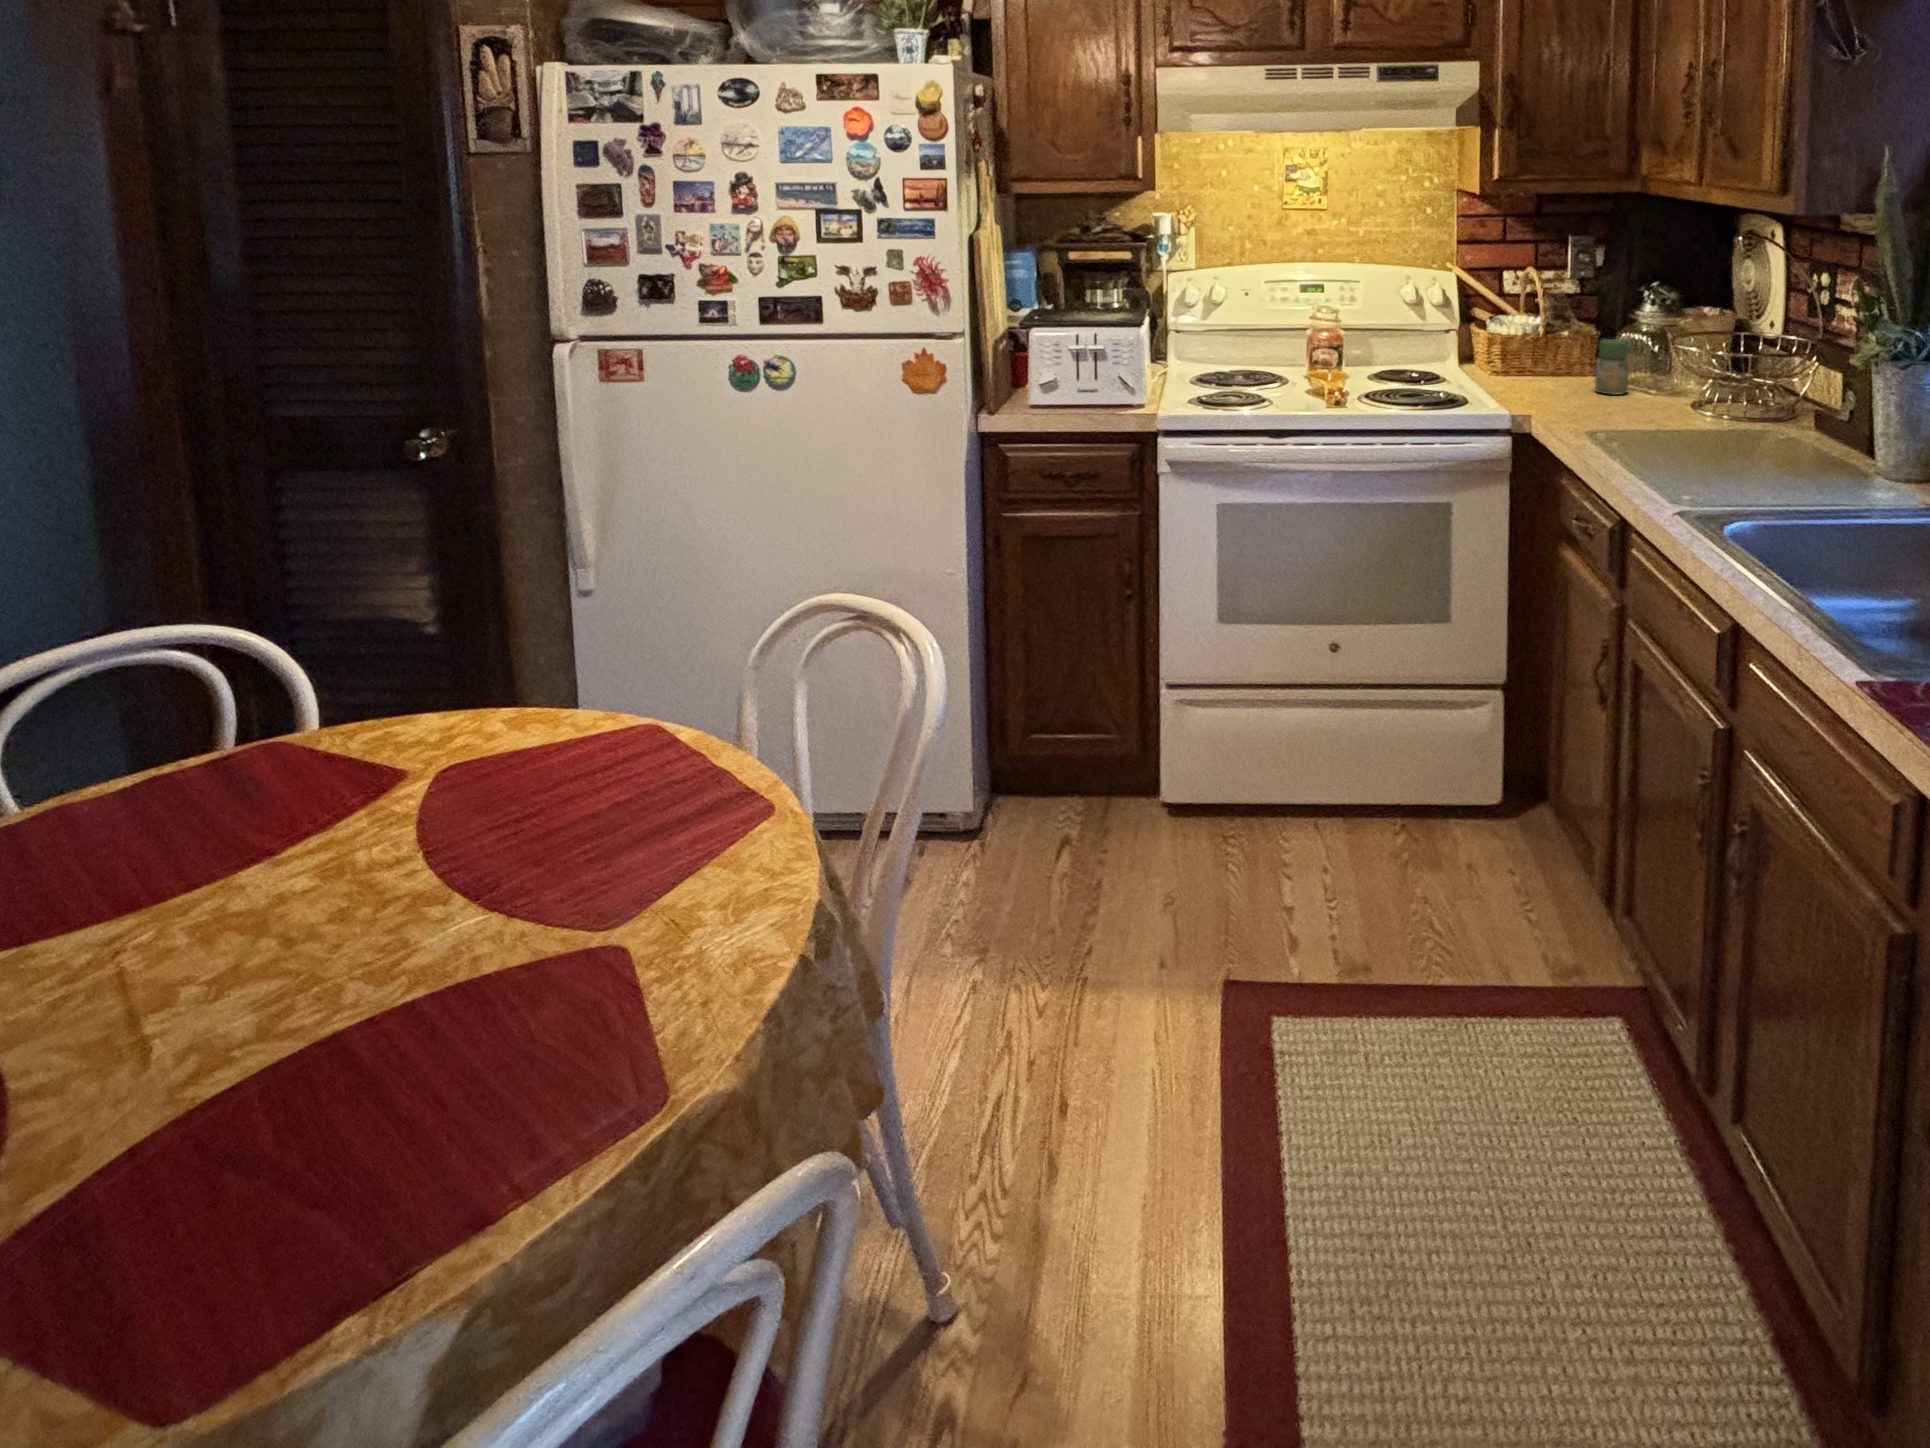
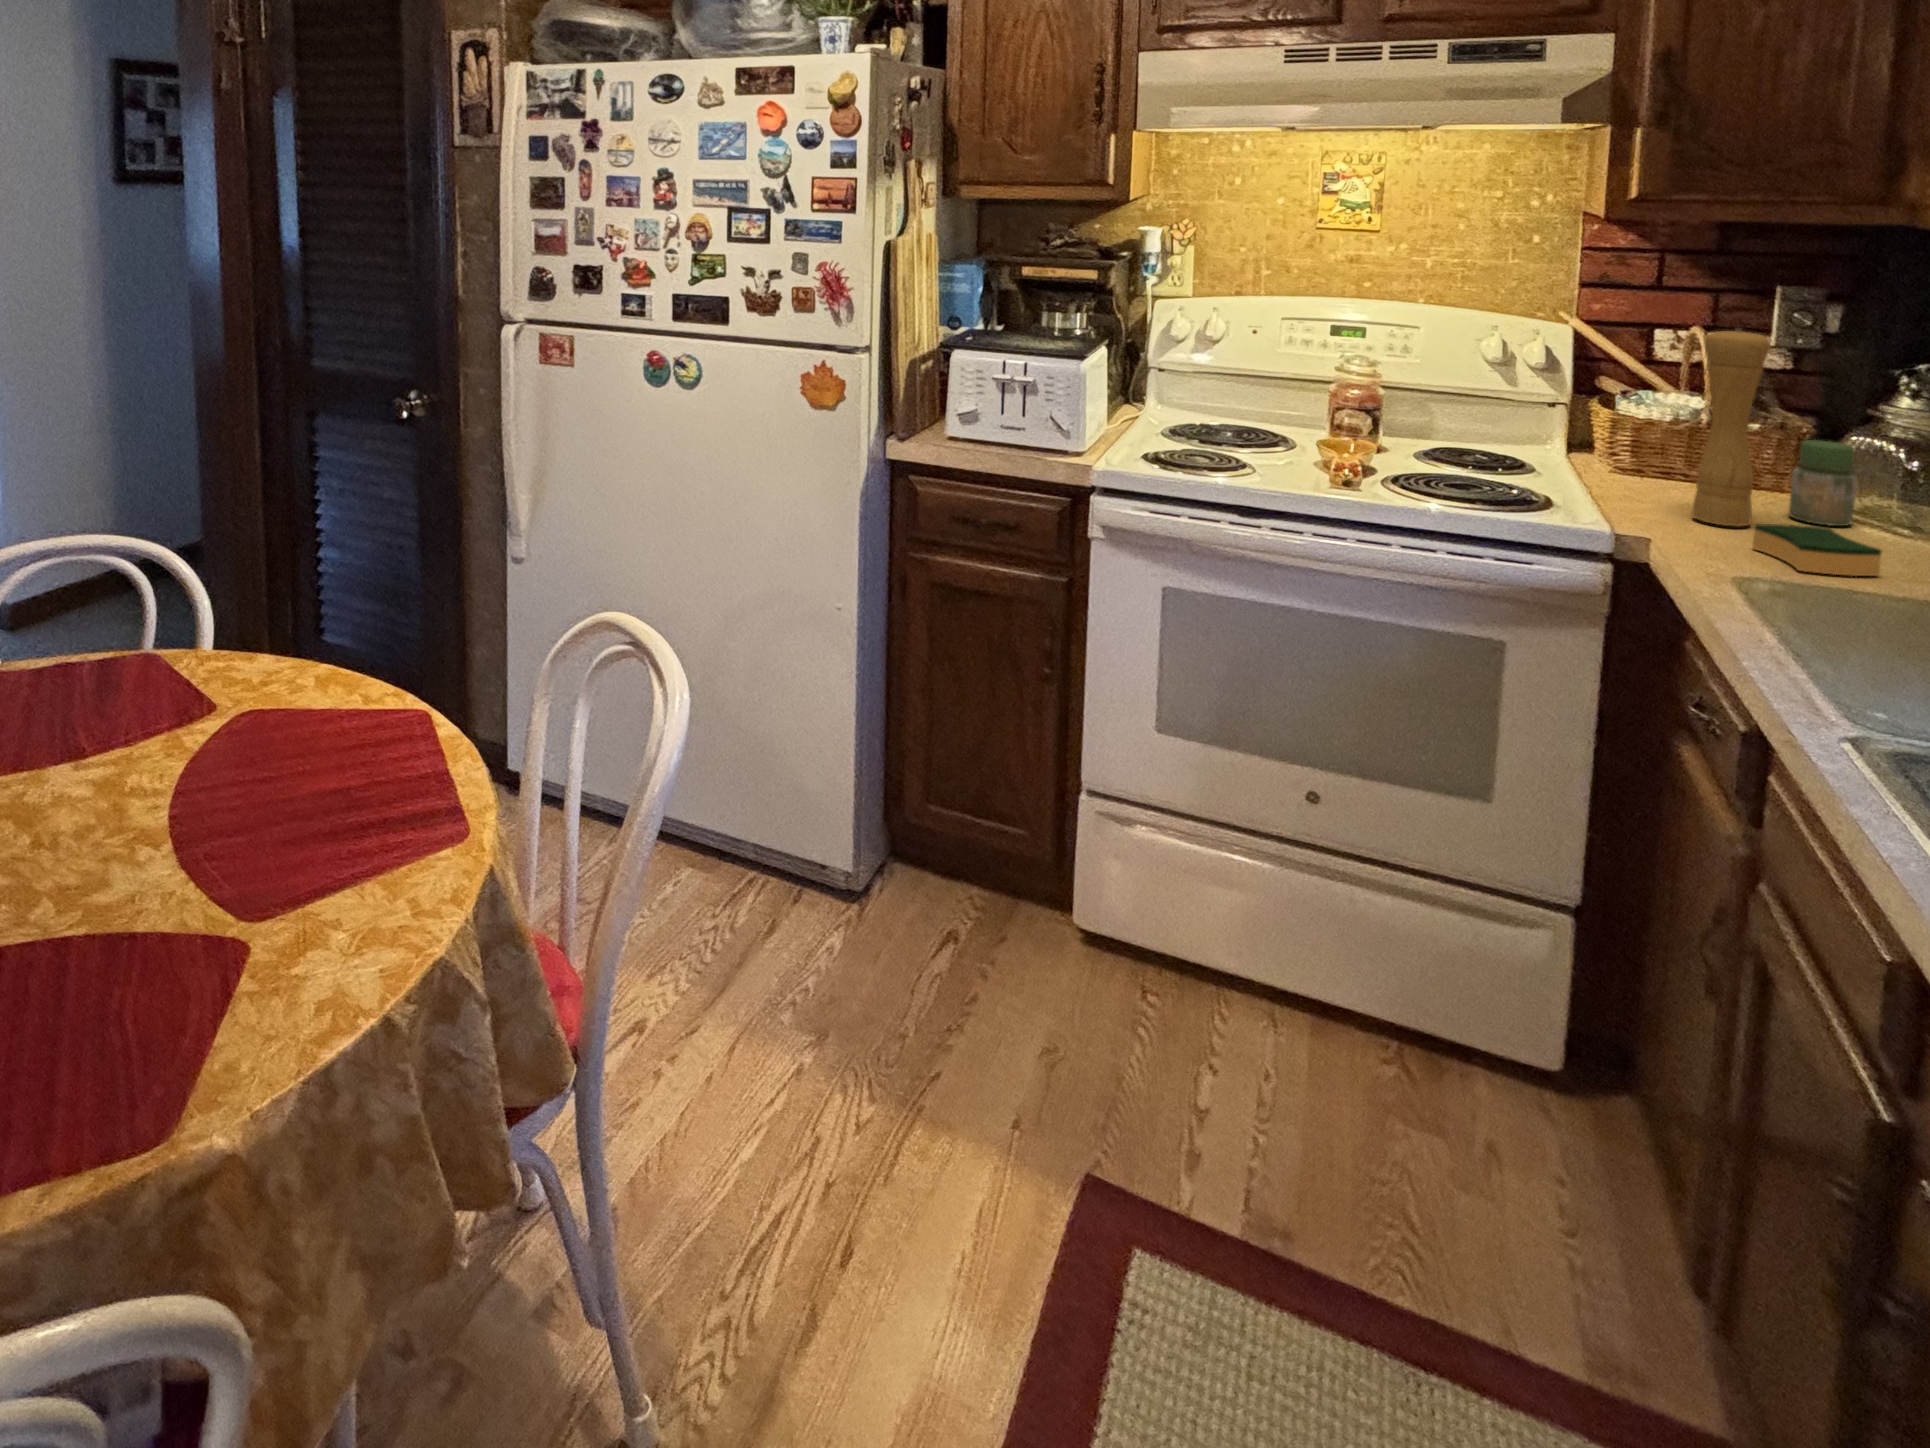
pepper mill: none [1548,268,1585,402] -> present [1692,328,1770,526]
sponge: none [1587,396,1655,426] -> present [1752,524,1881,576]

